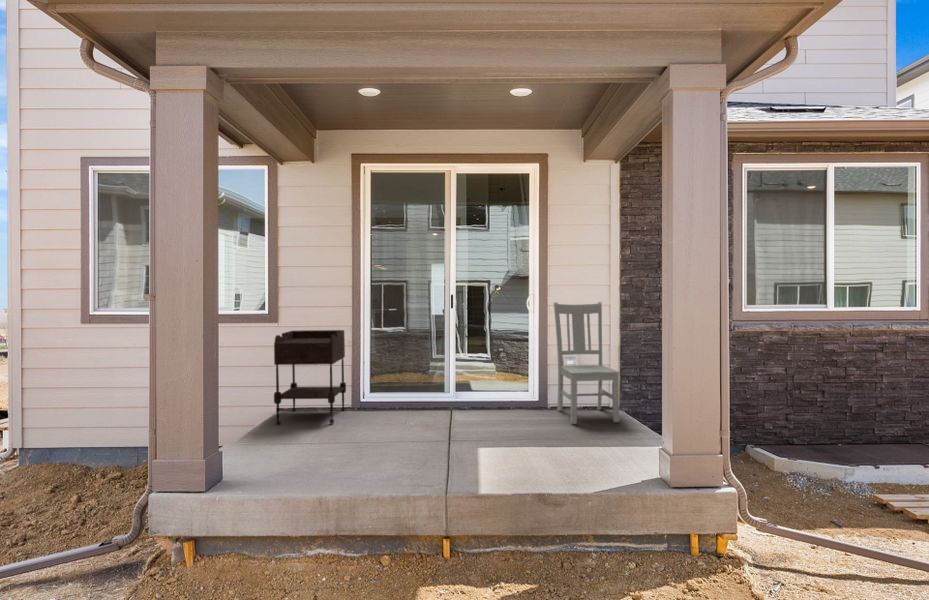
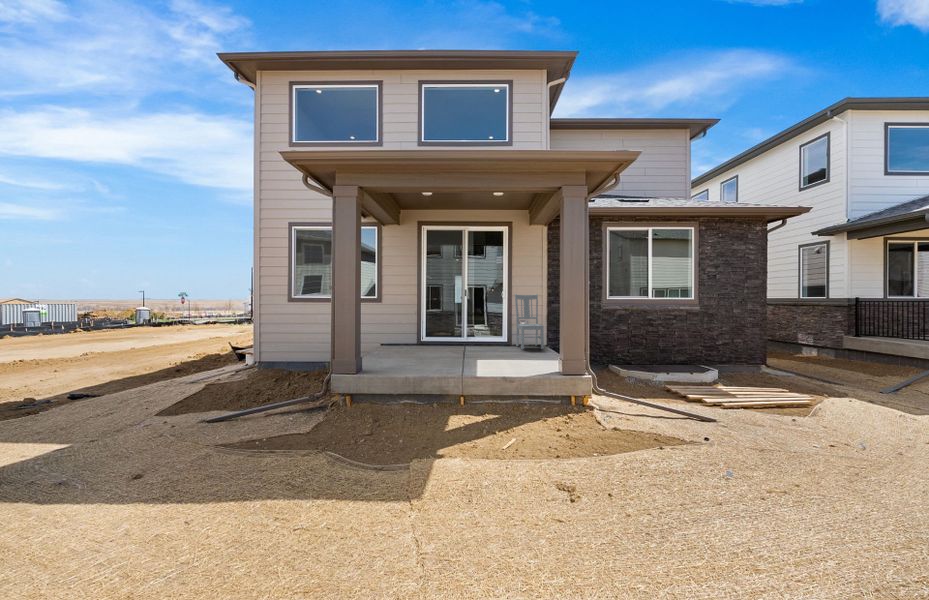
side table: present [274,330,346,424] -> none [383,307,414,349]

